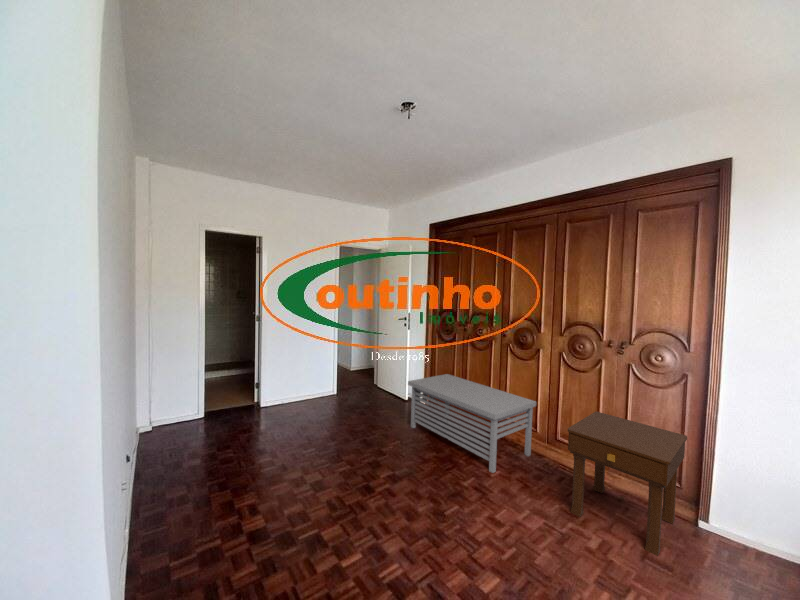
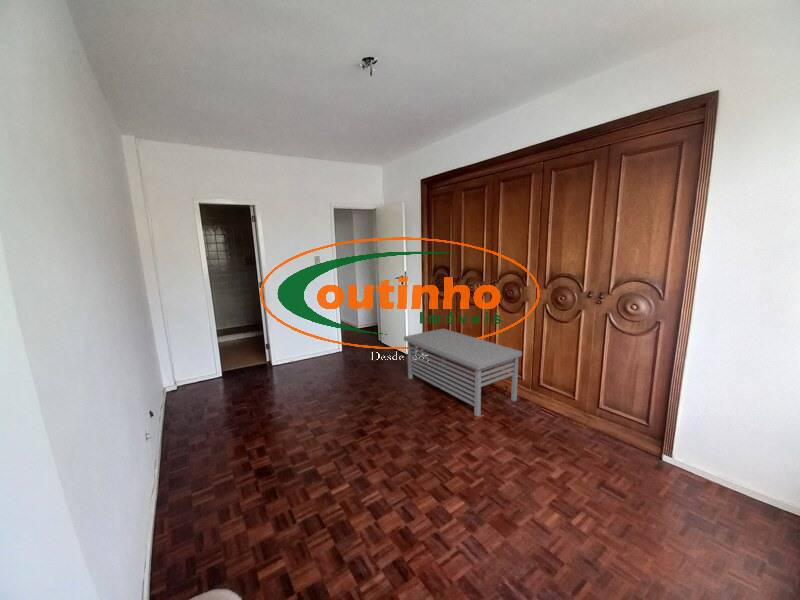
nightstand: present [568,412,687,556] -> none [540,359,655,484]

